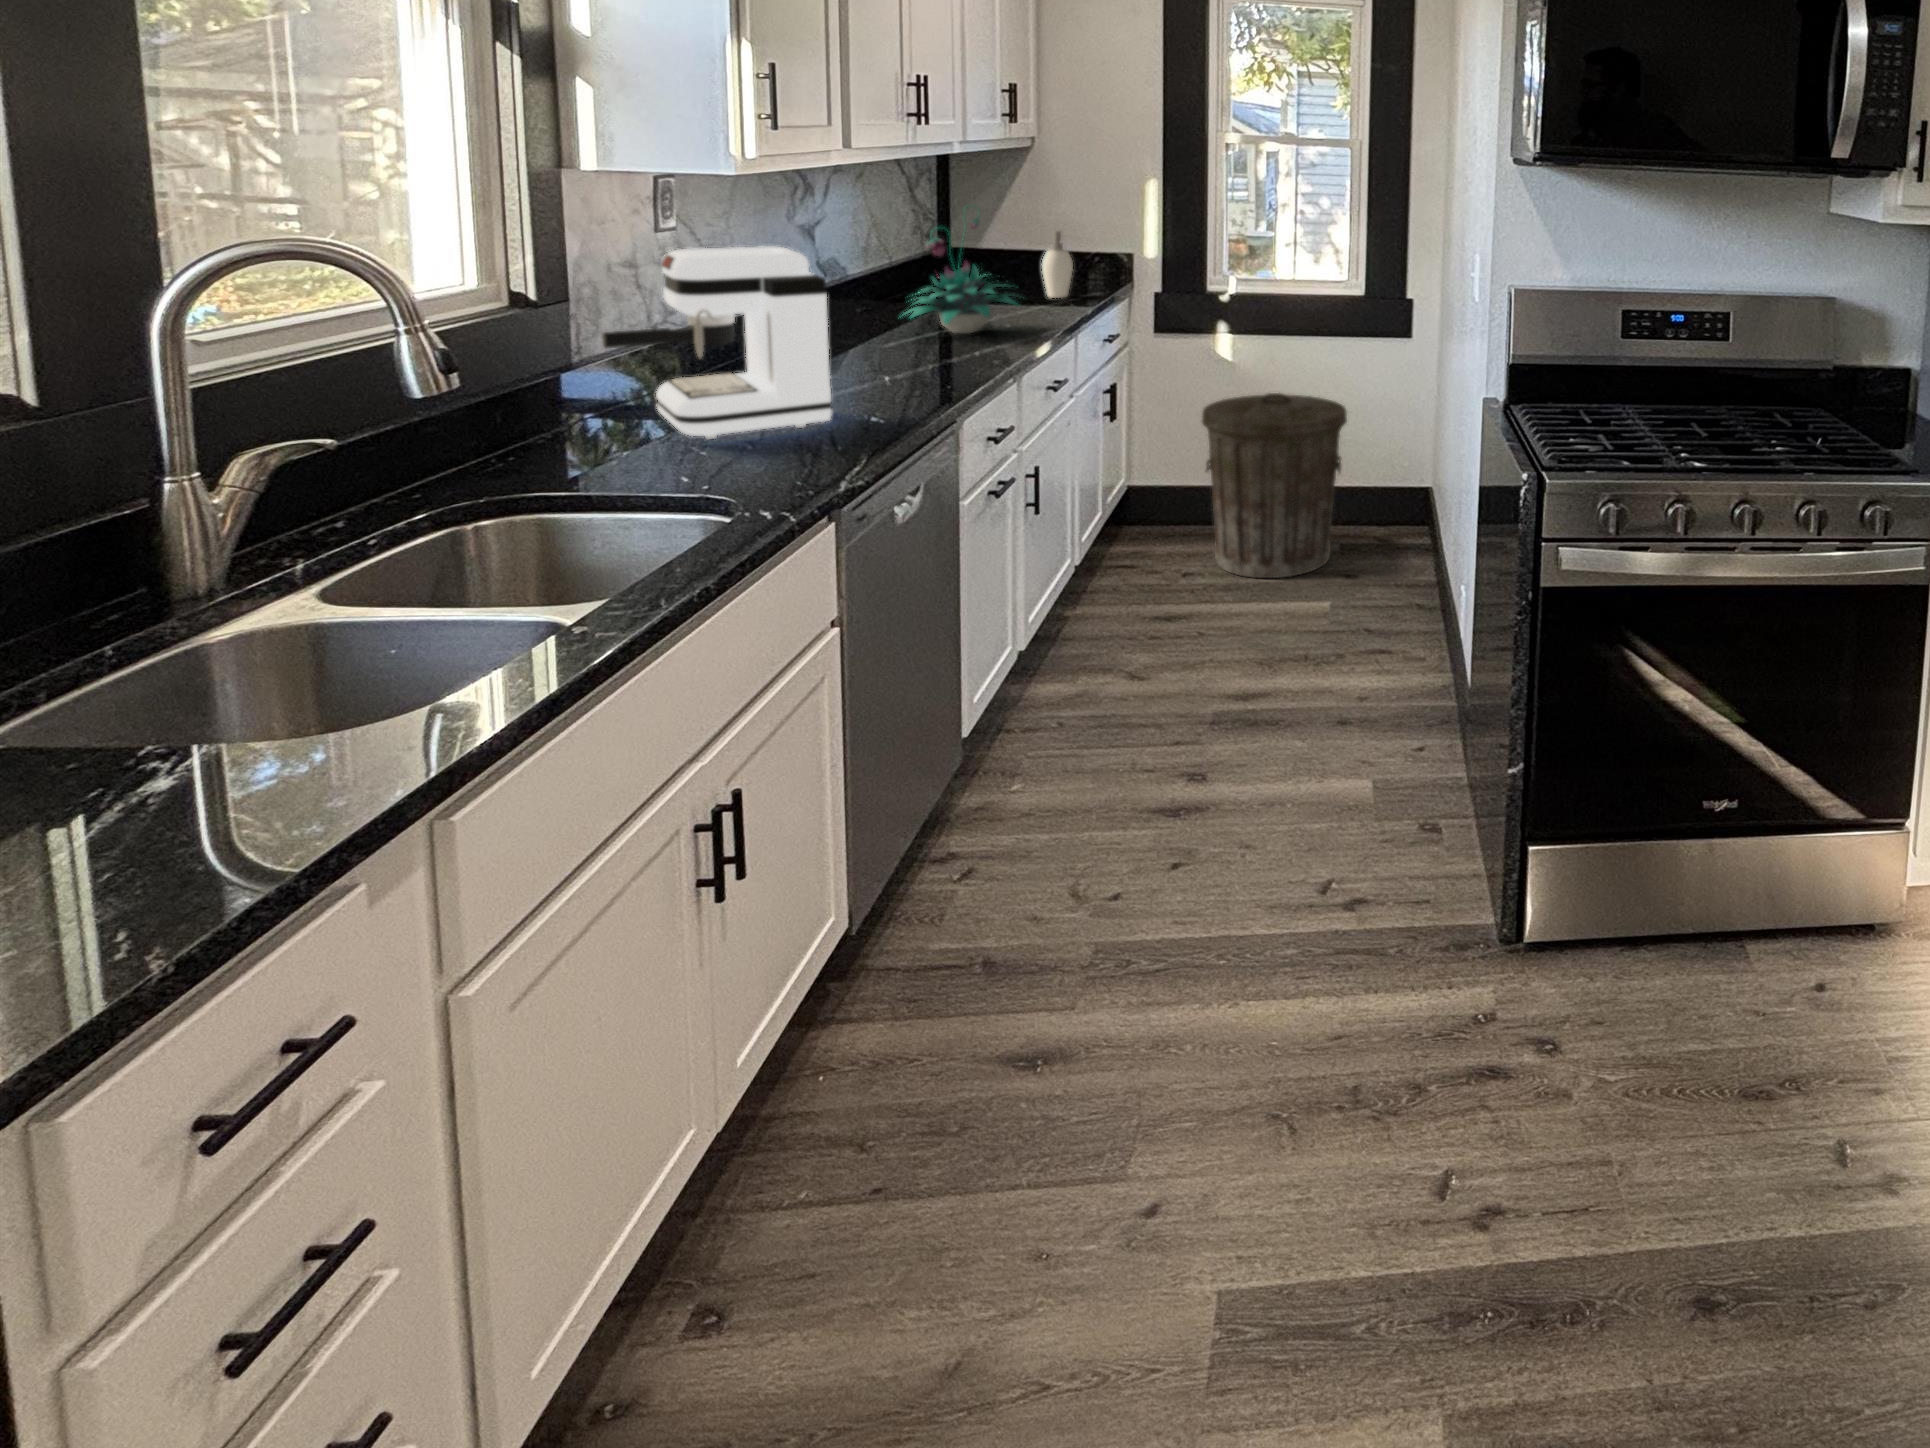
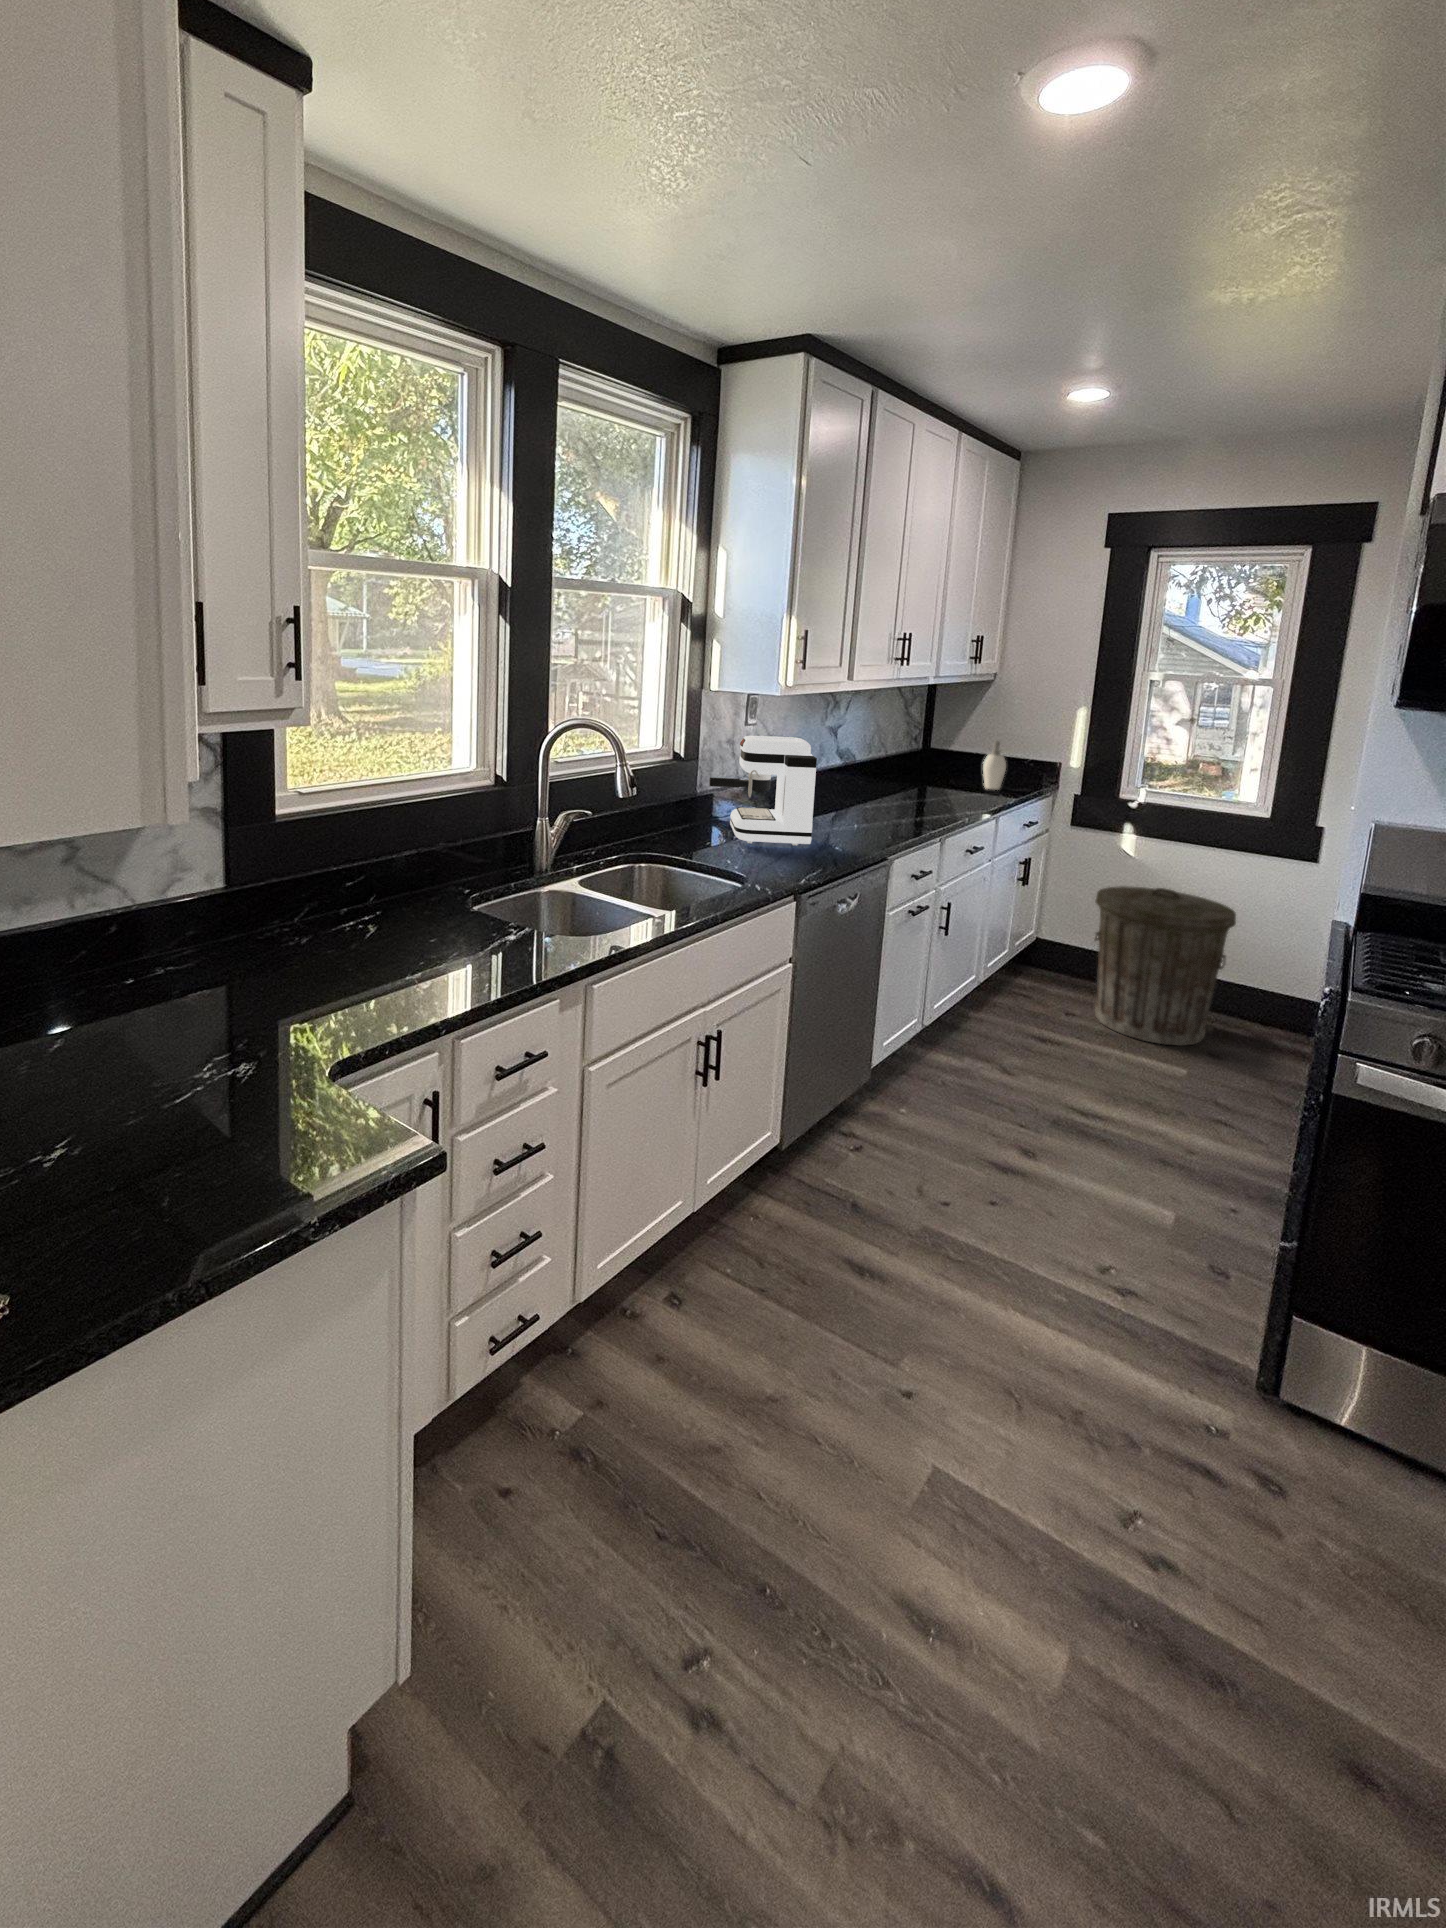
plant: present [906,205,1018,334] -> none [874,719,961,806]

